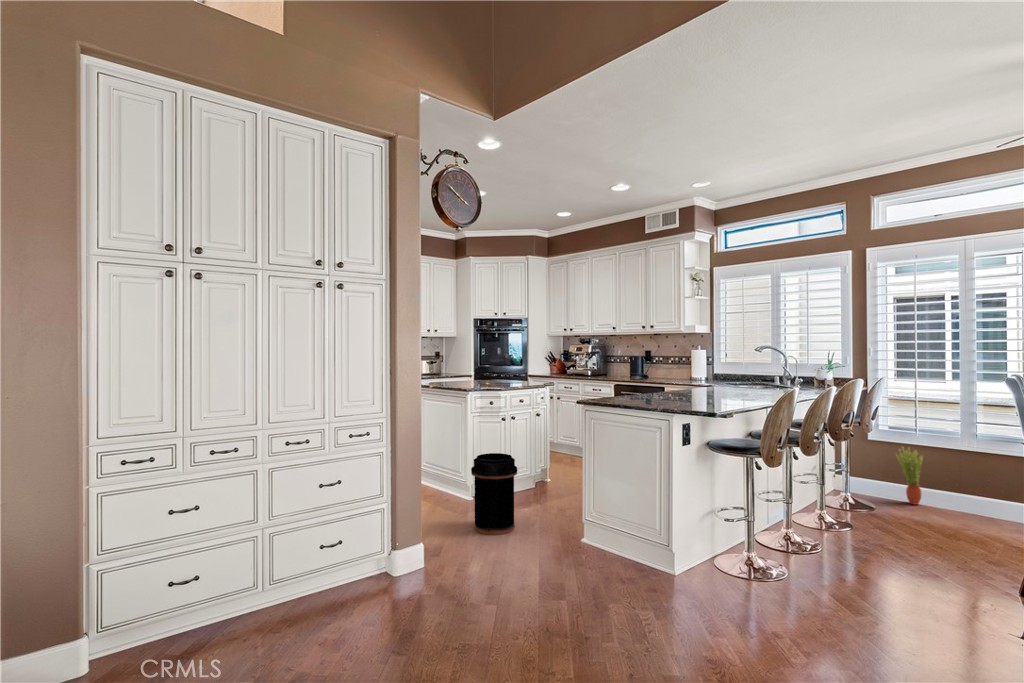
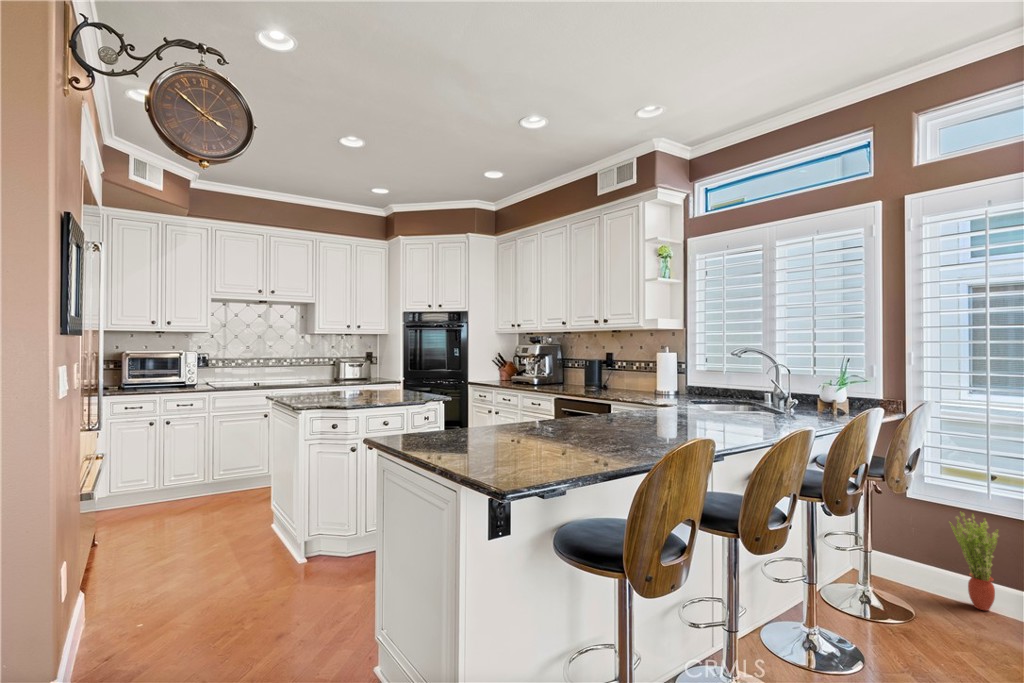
trash can: present [471,453,517,535] -> none [226,514,307,654]

